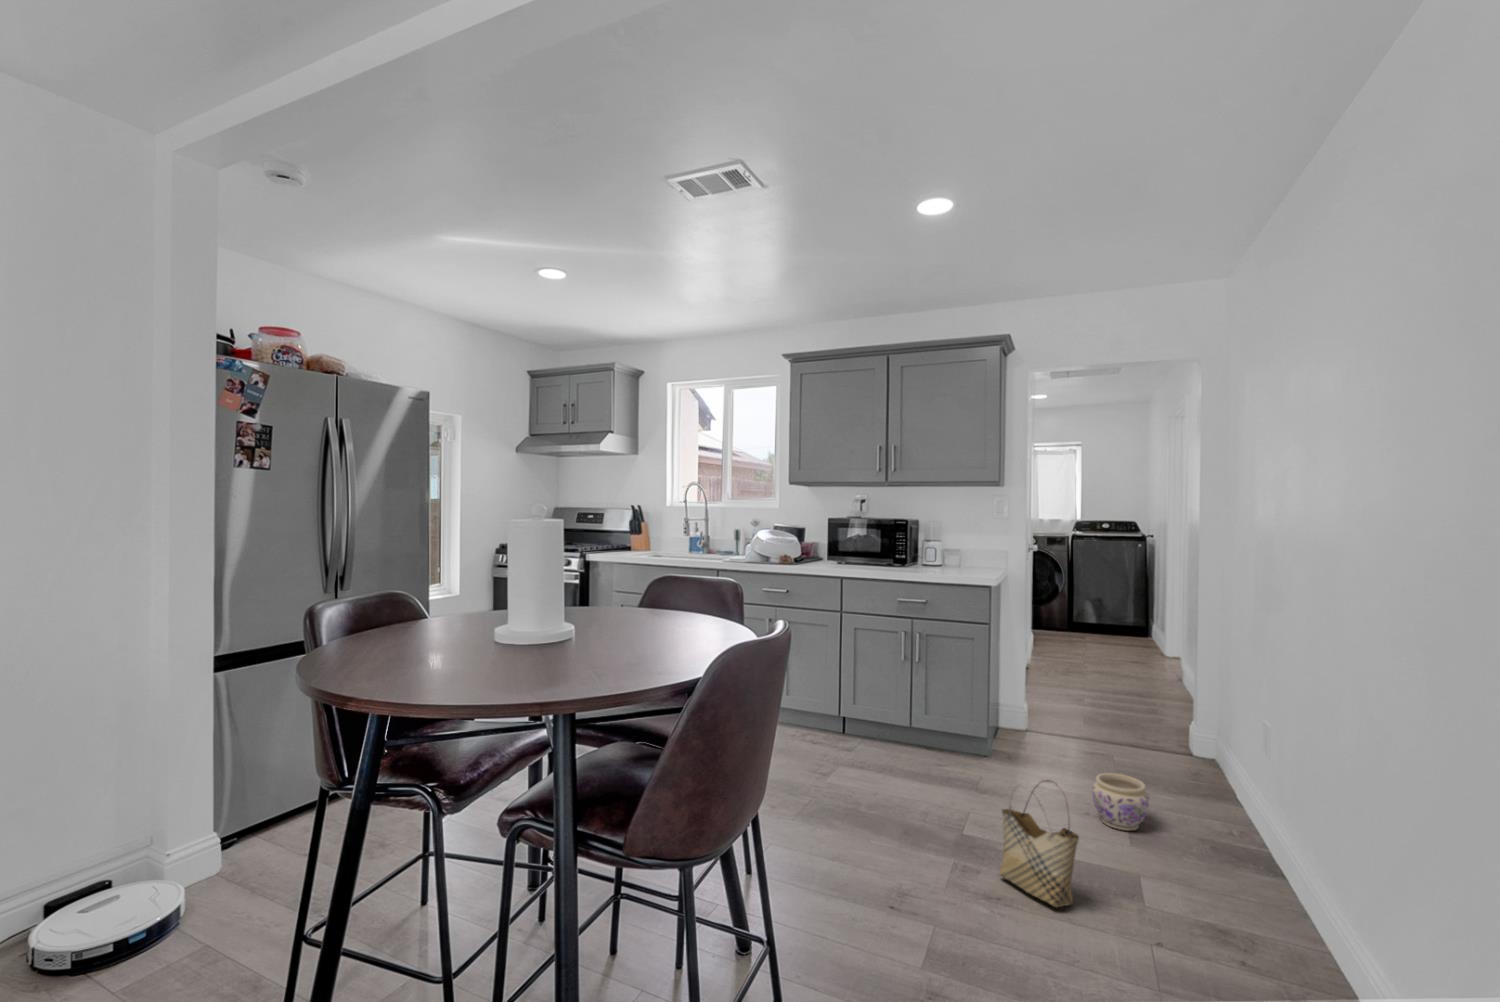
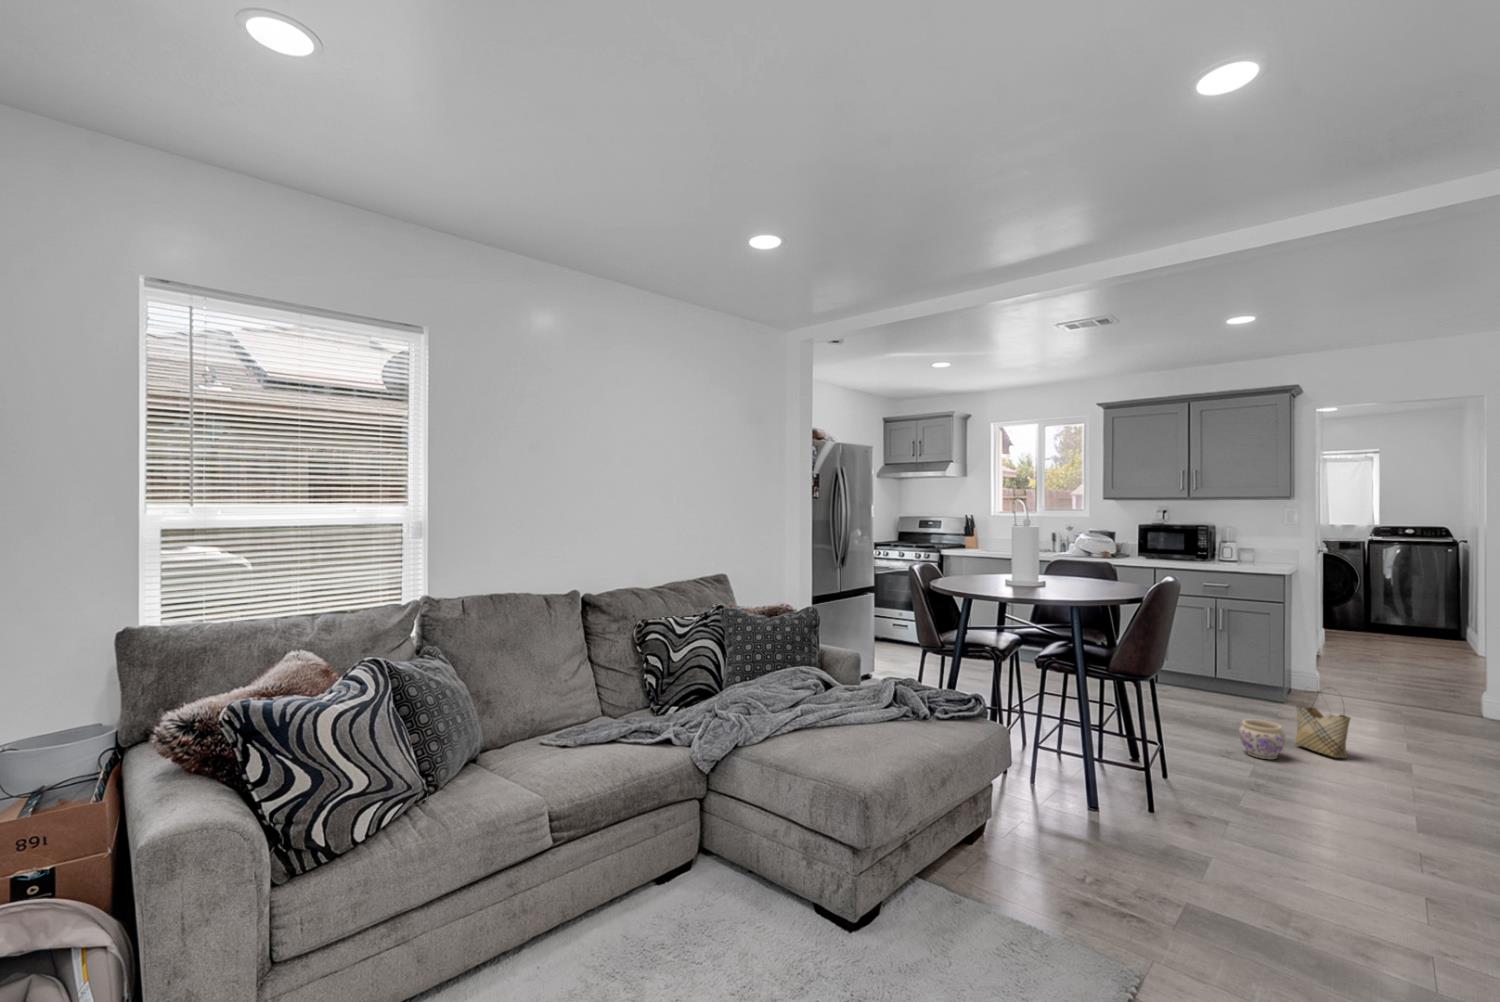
planter: present [1092,773,1149,831] -> present [1239,719,1285,760]

